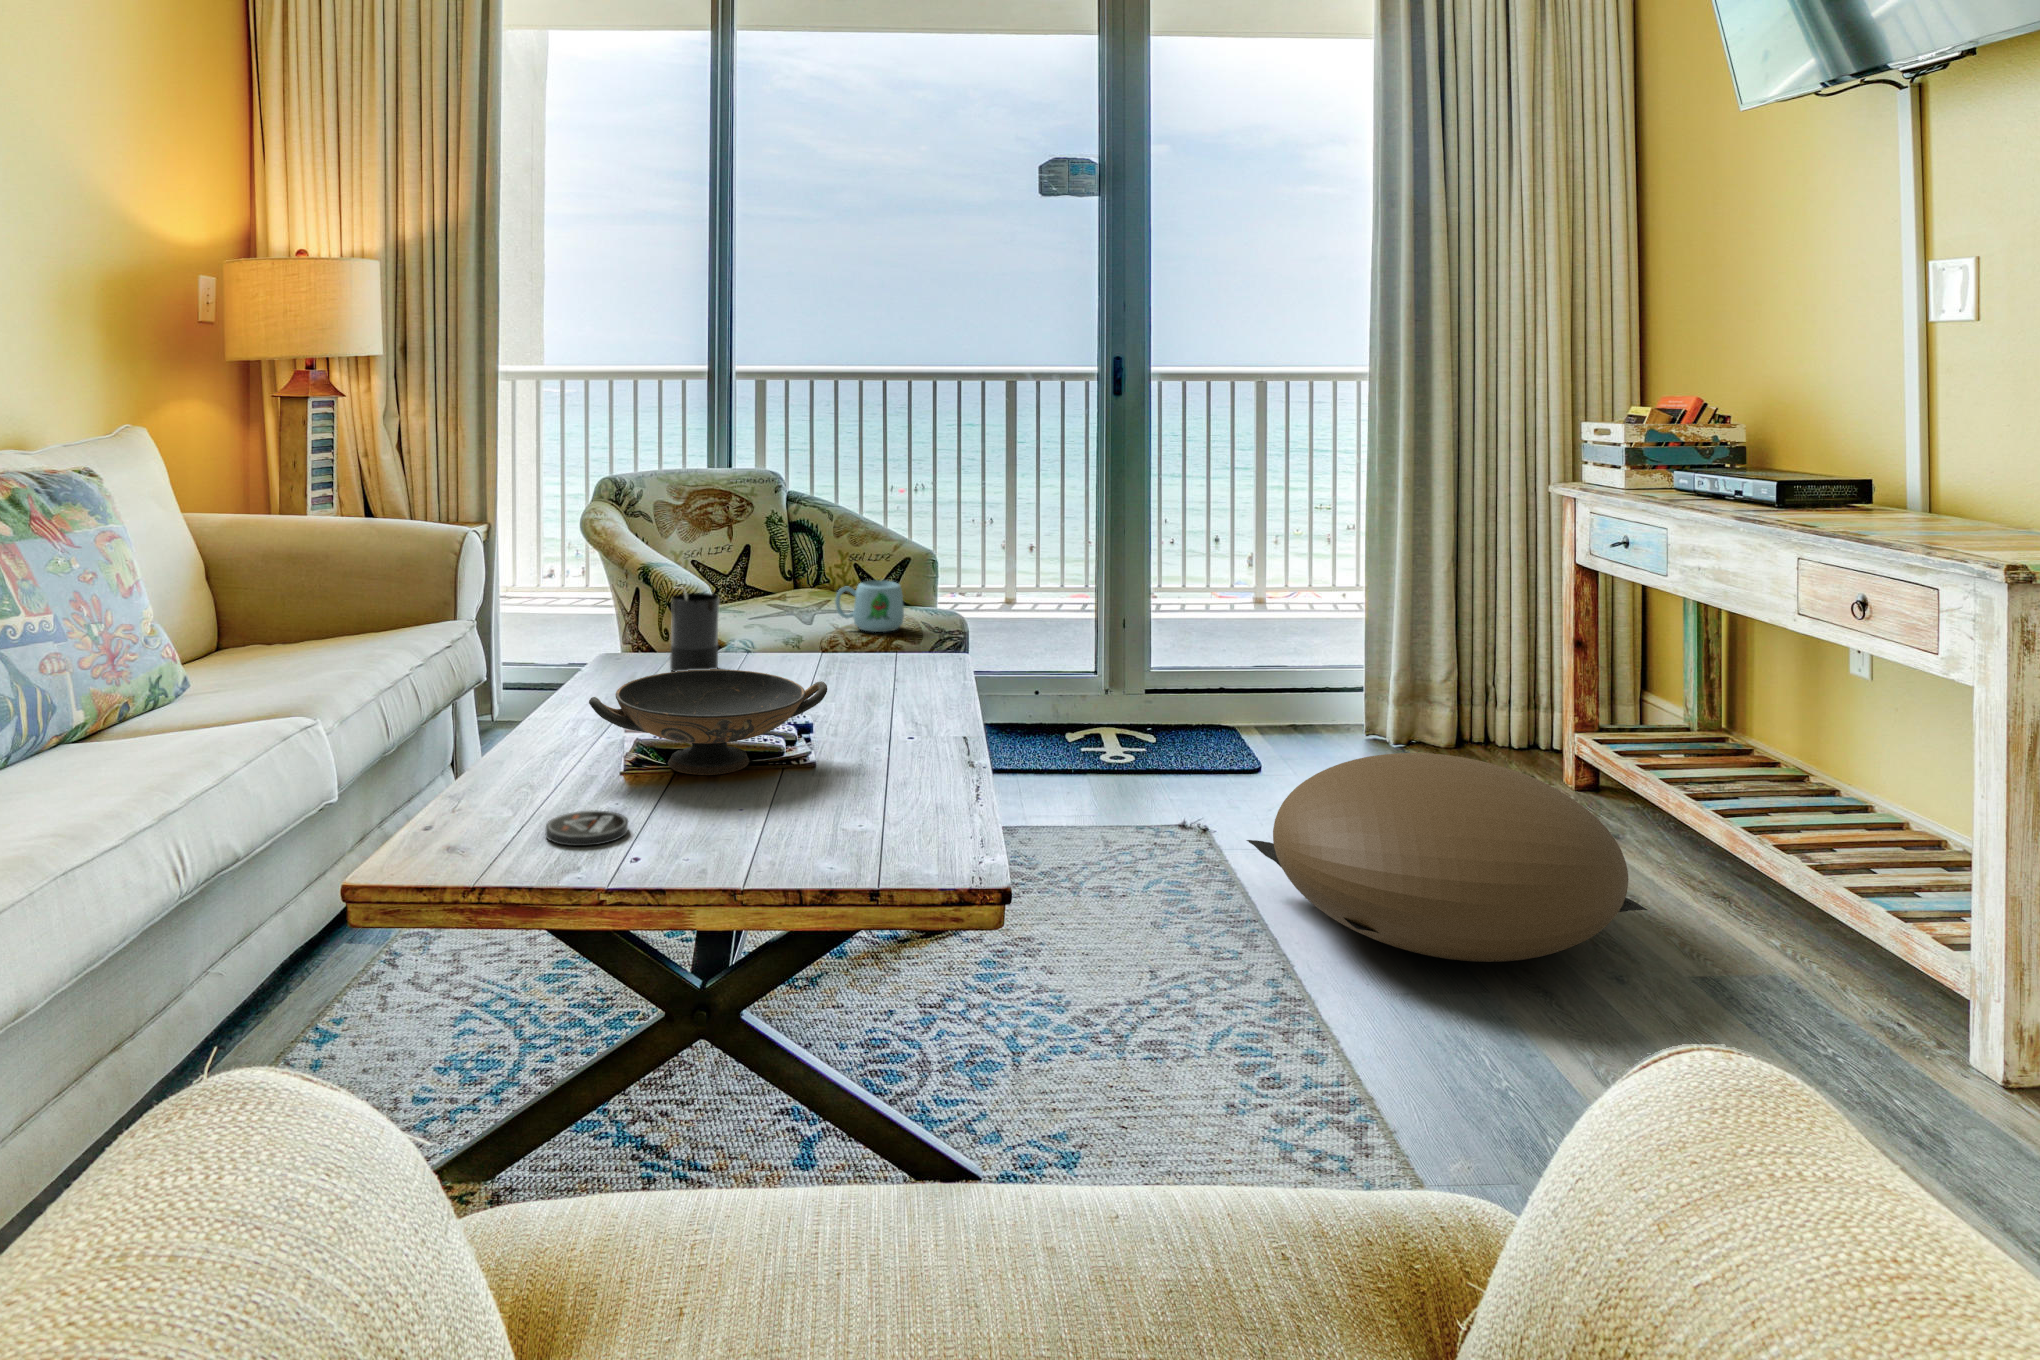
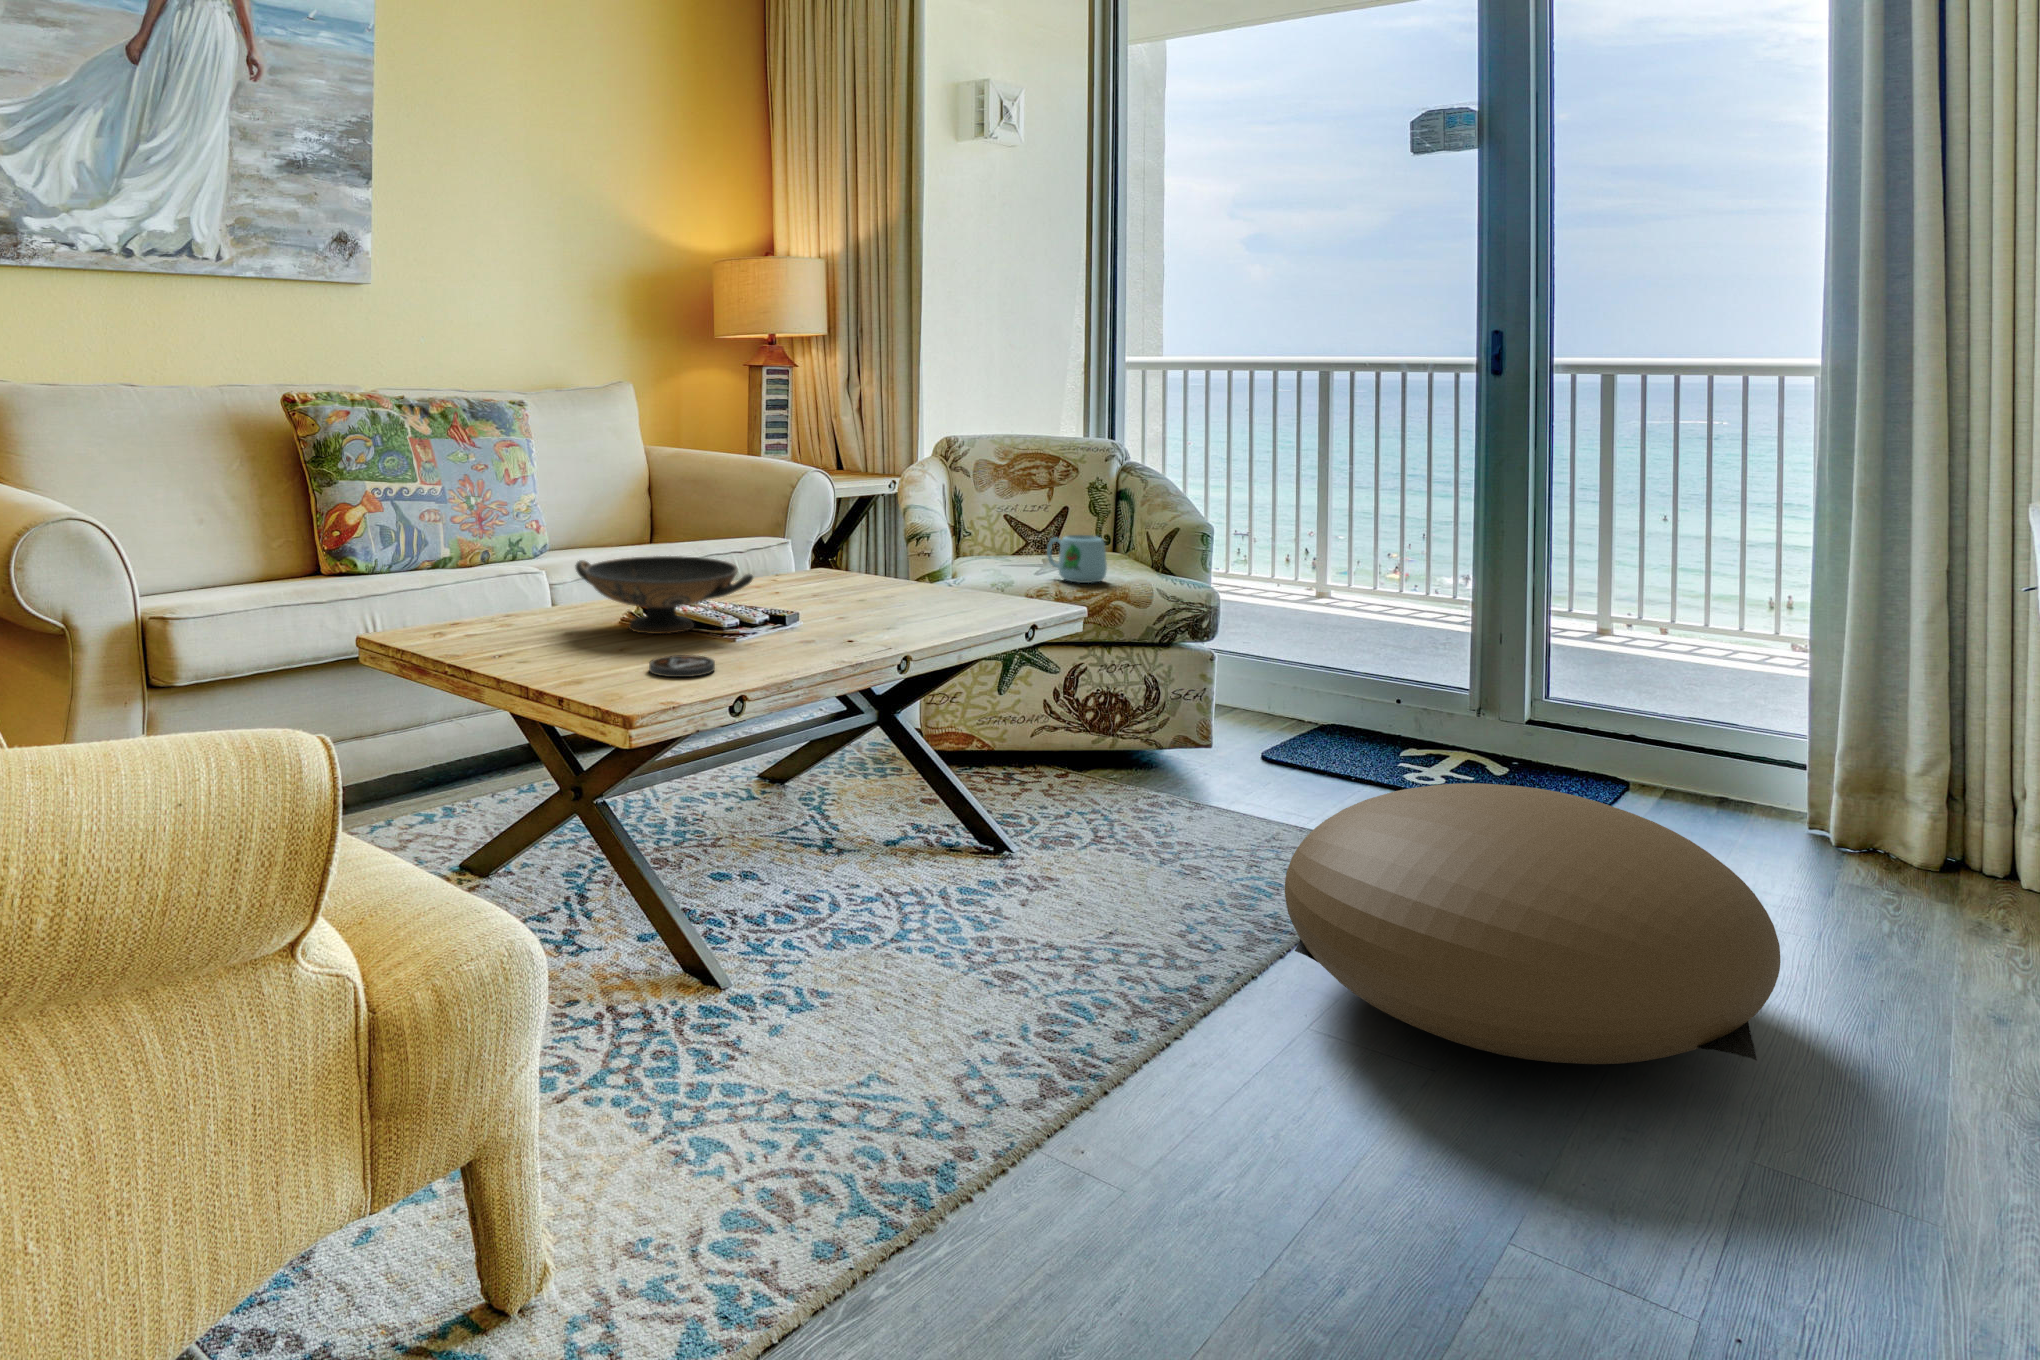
candle: present [670,589,719,671] -> none [832,512,873,586]
coaster: present [546,811,628,846] -> present [649,655,715,677]

